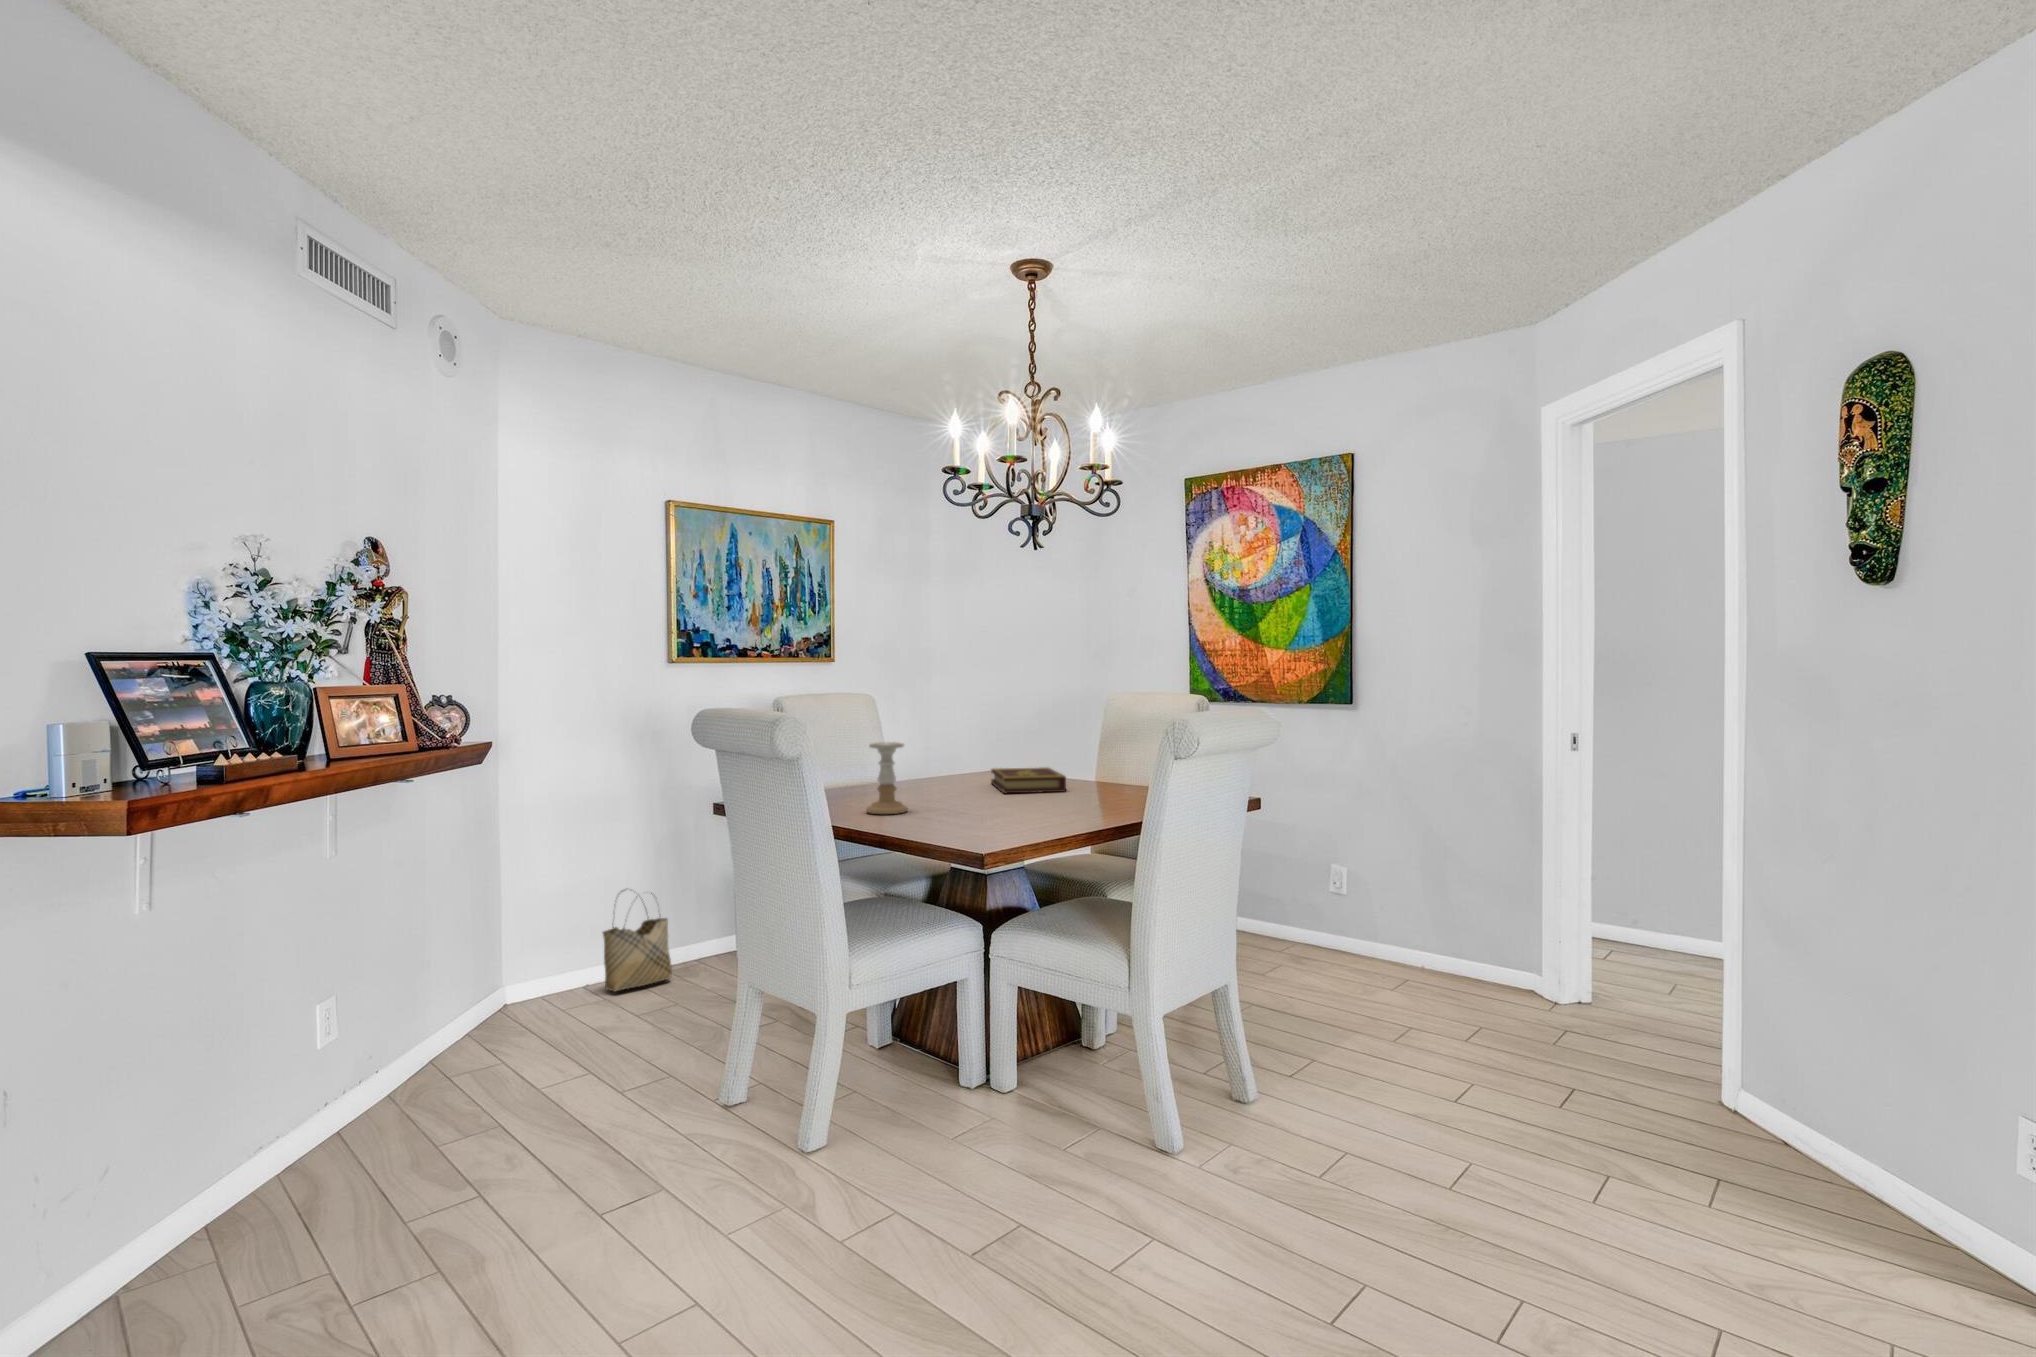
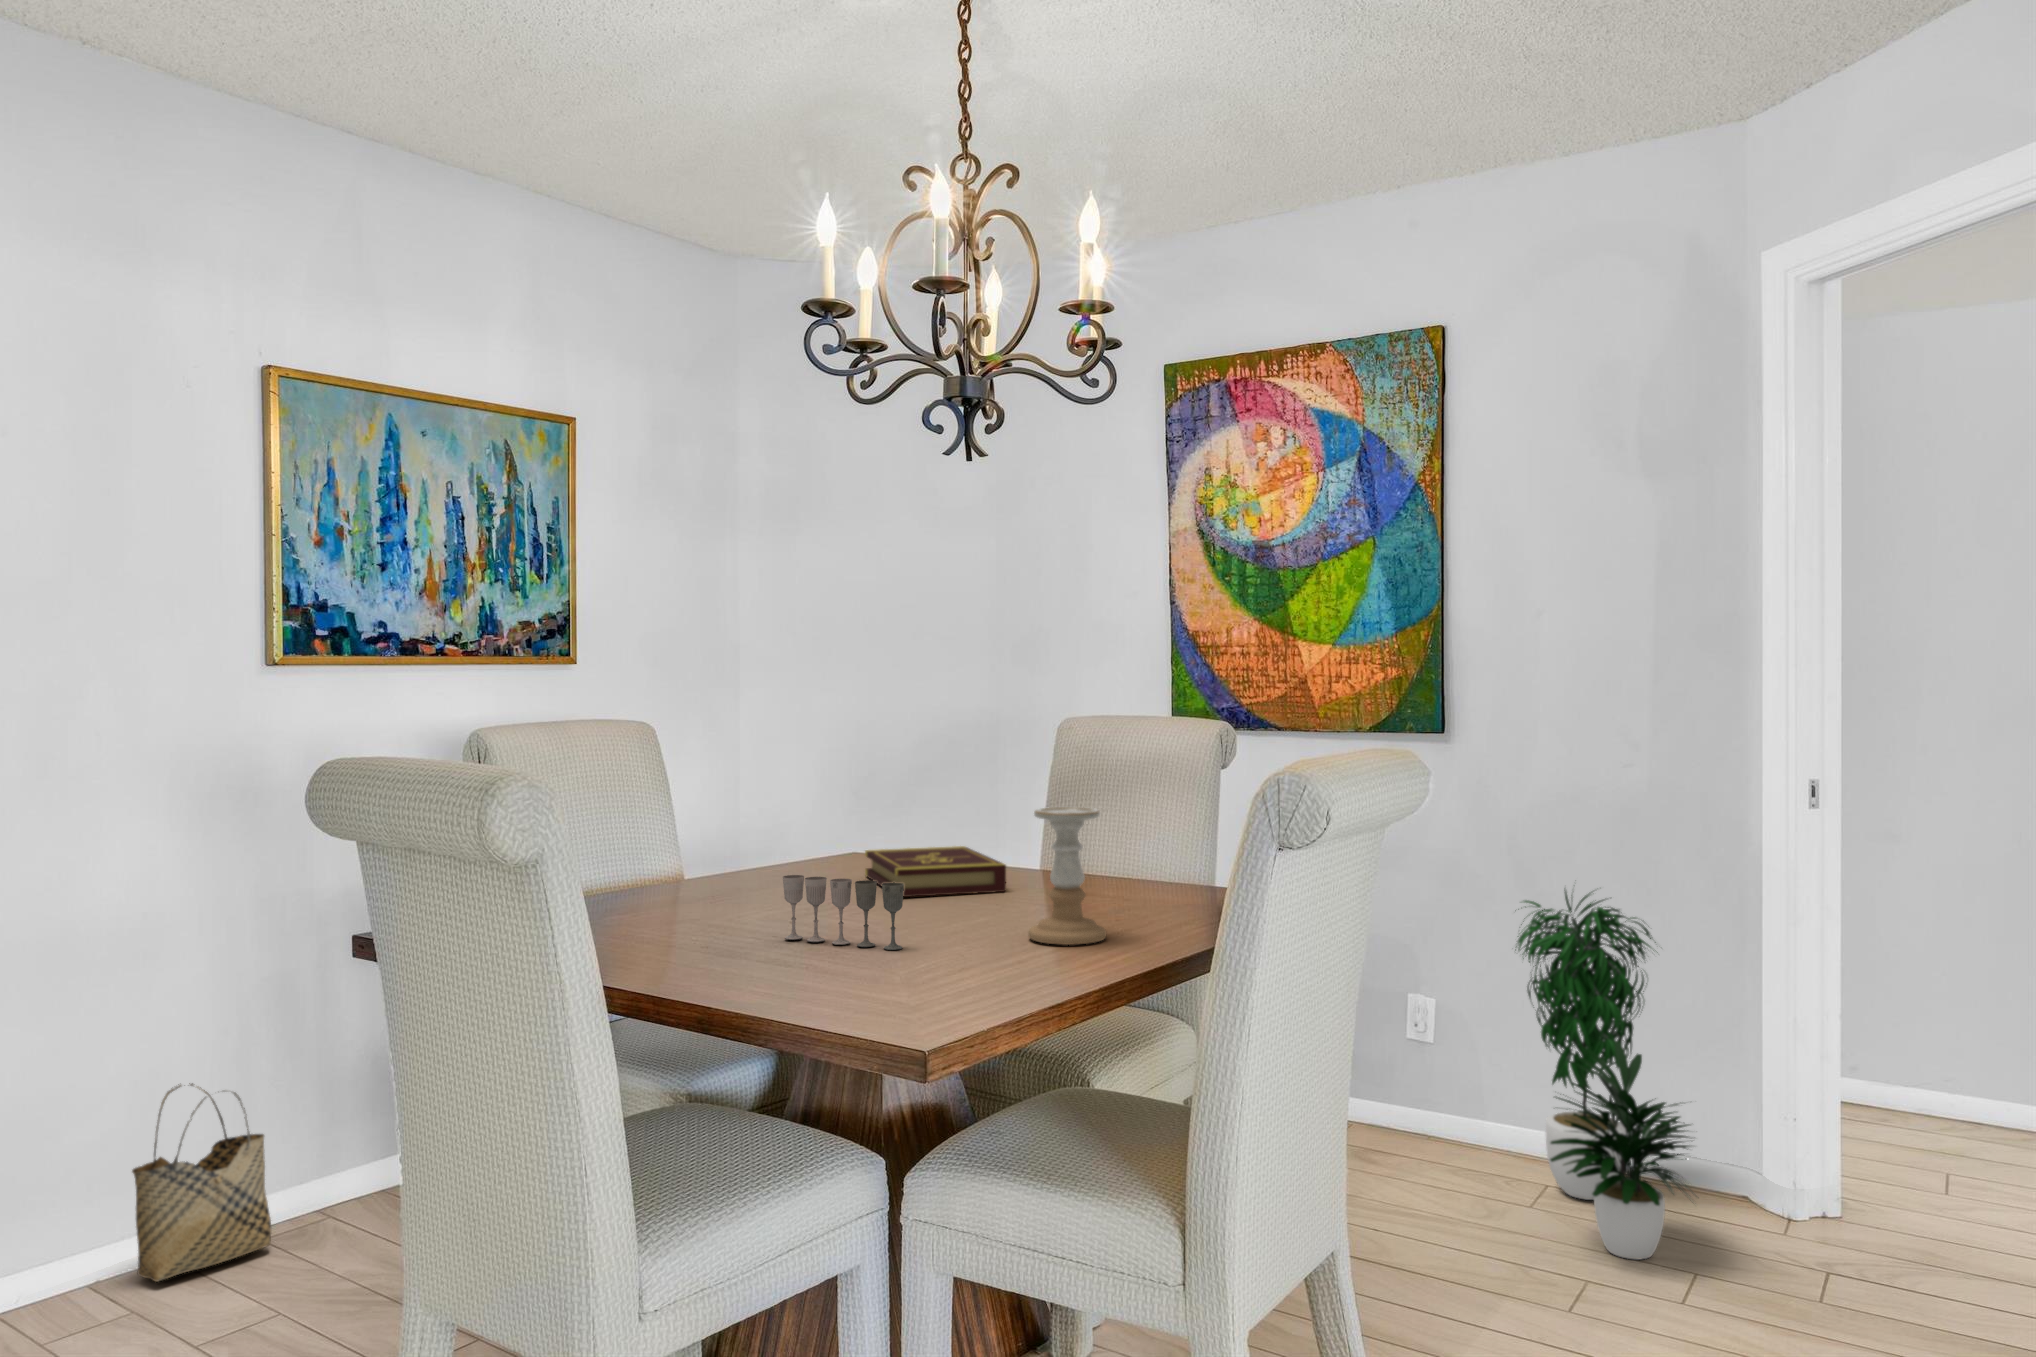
candle holder: present [866,742,908,814] -> present [1028,807,1106,945]
wine glass: none [934,777,997,817] -> present [783,875,904,950]
potted plant: none [1385,793,1488,1020] -> present [1515,890,1696,1260]

